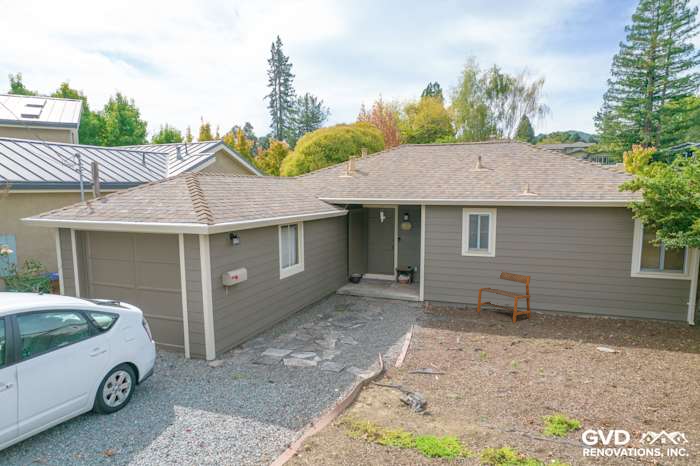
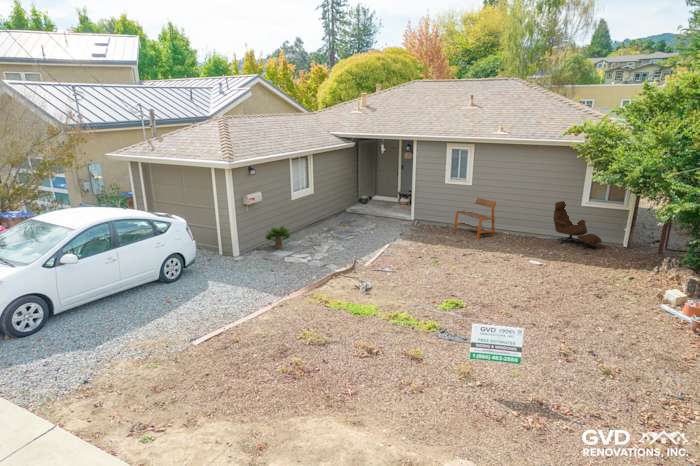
lounge chair: none [600,274,665,333] -> present [553,201,601,250]
potted plant: none [247,310,286,345] -> present [265,226,290,249]

